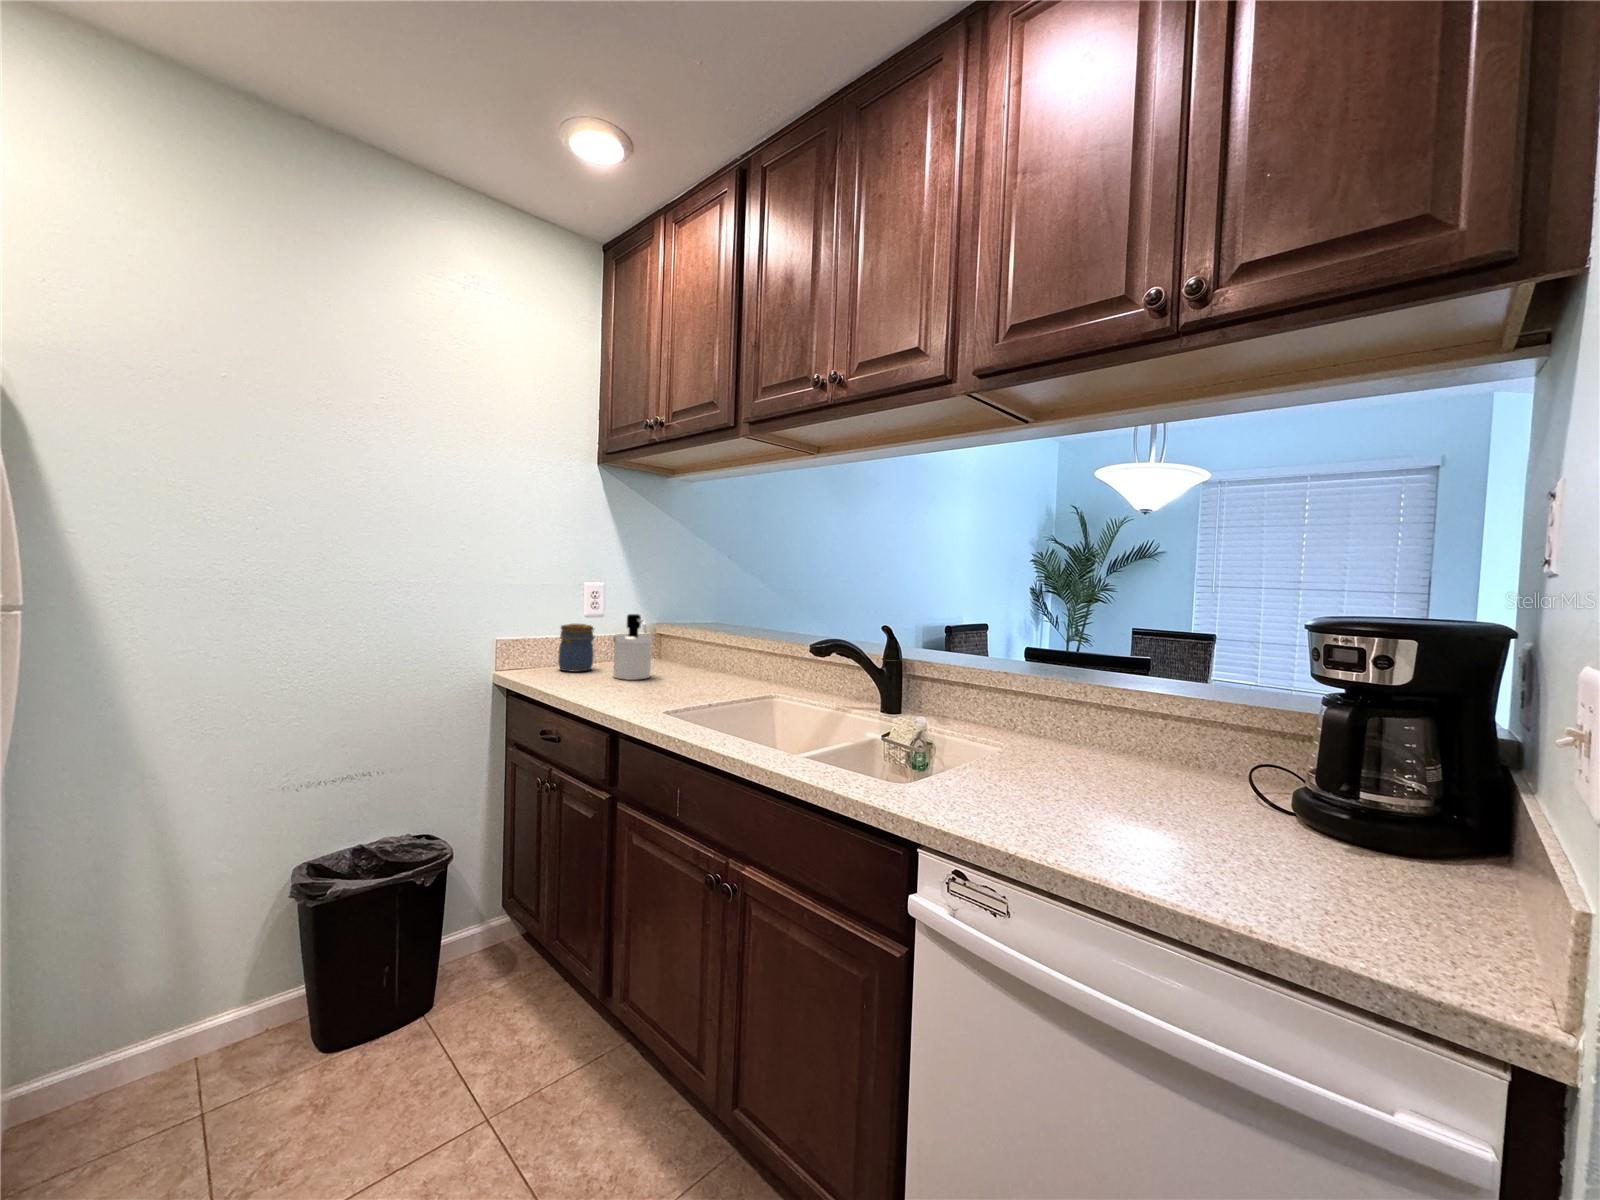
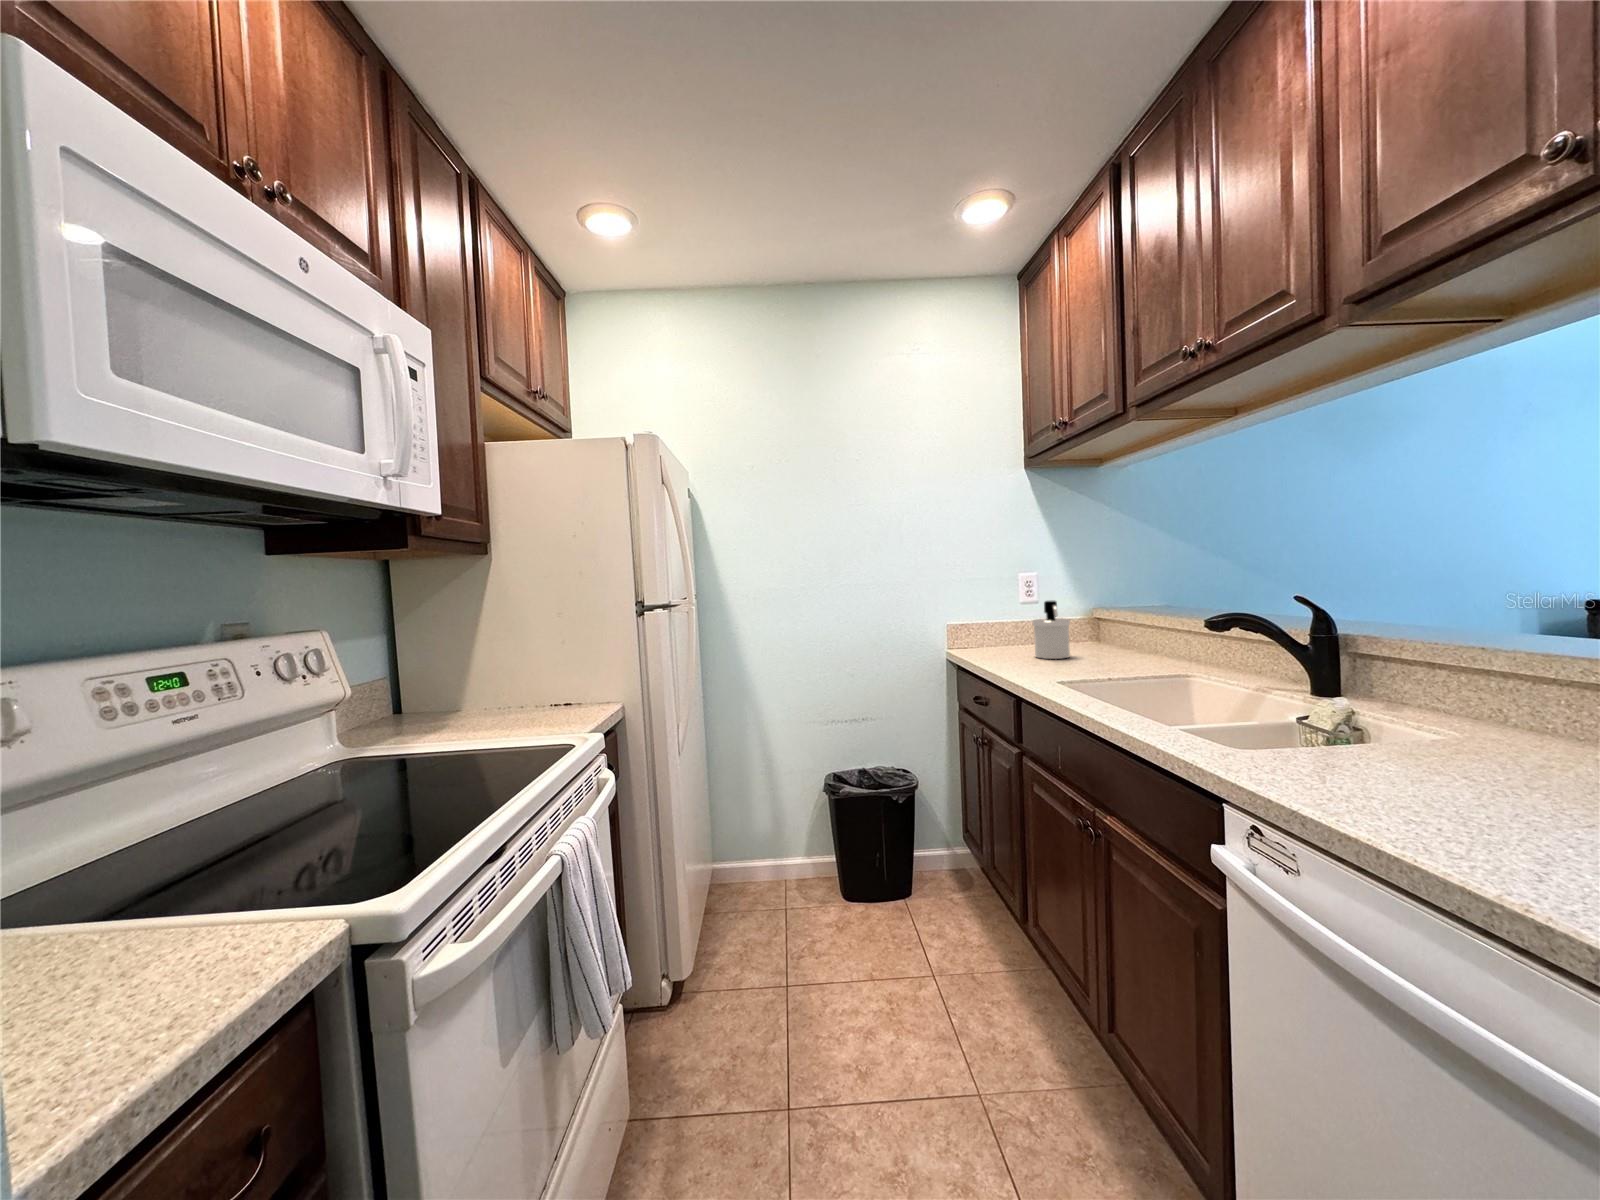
jar: present [558,624,594,672] -> none [992,611,1024,652]

